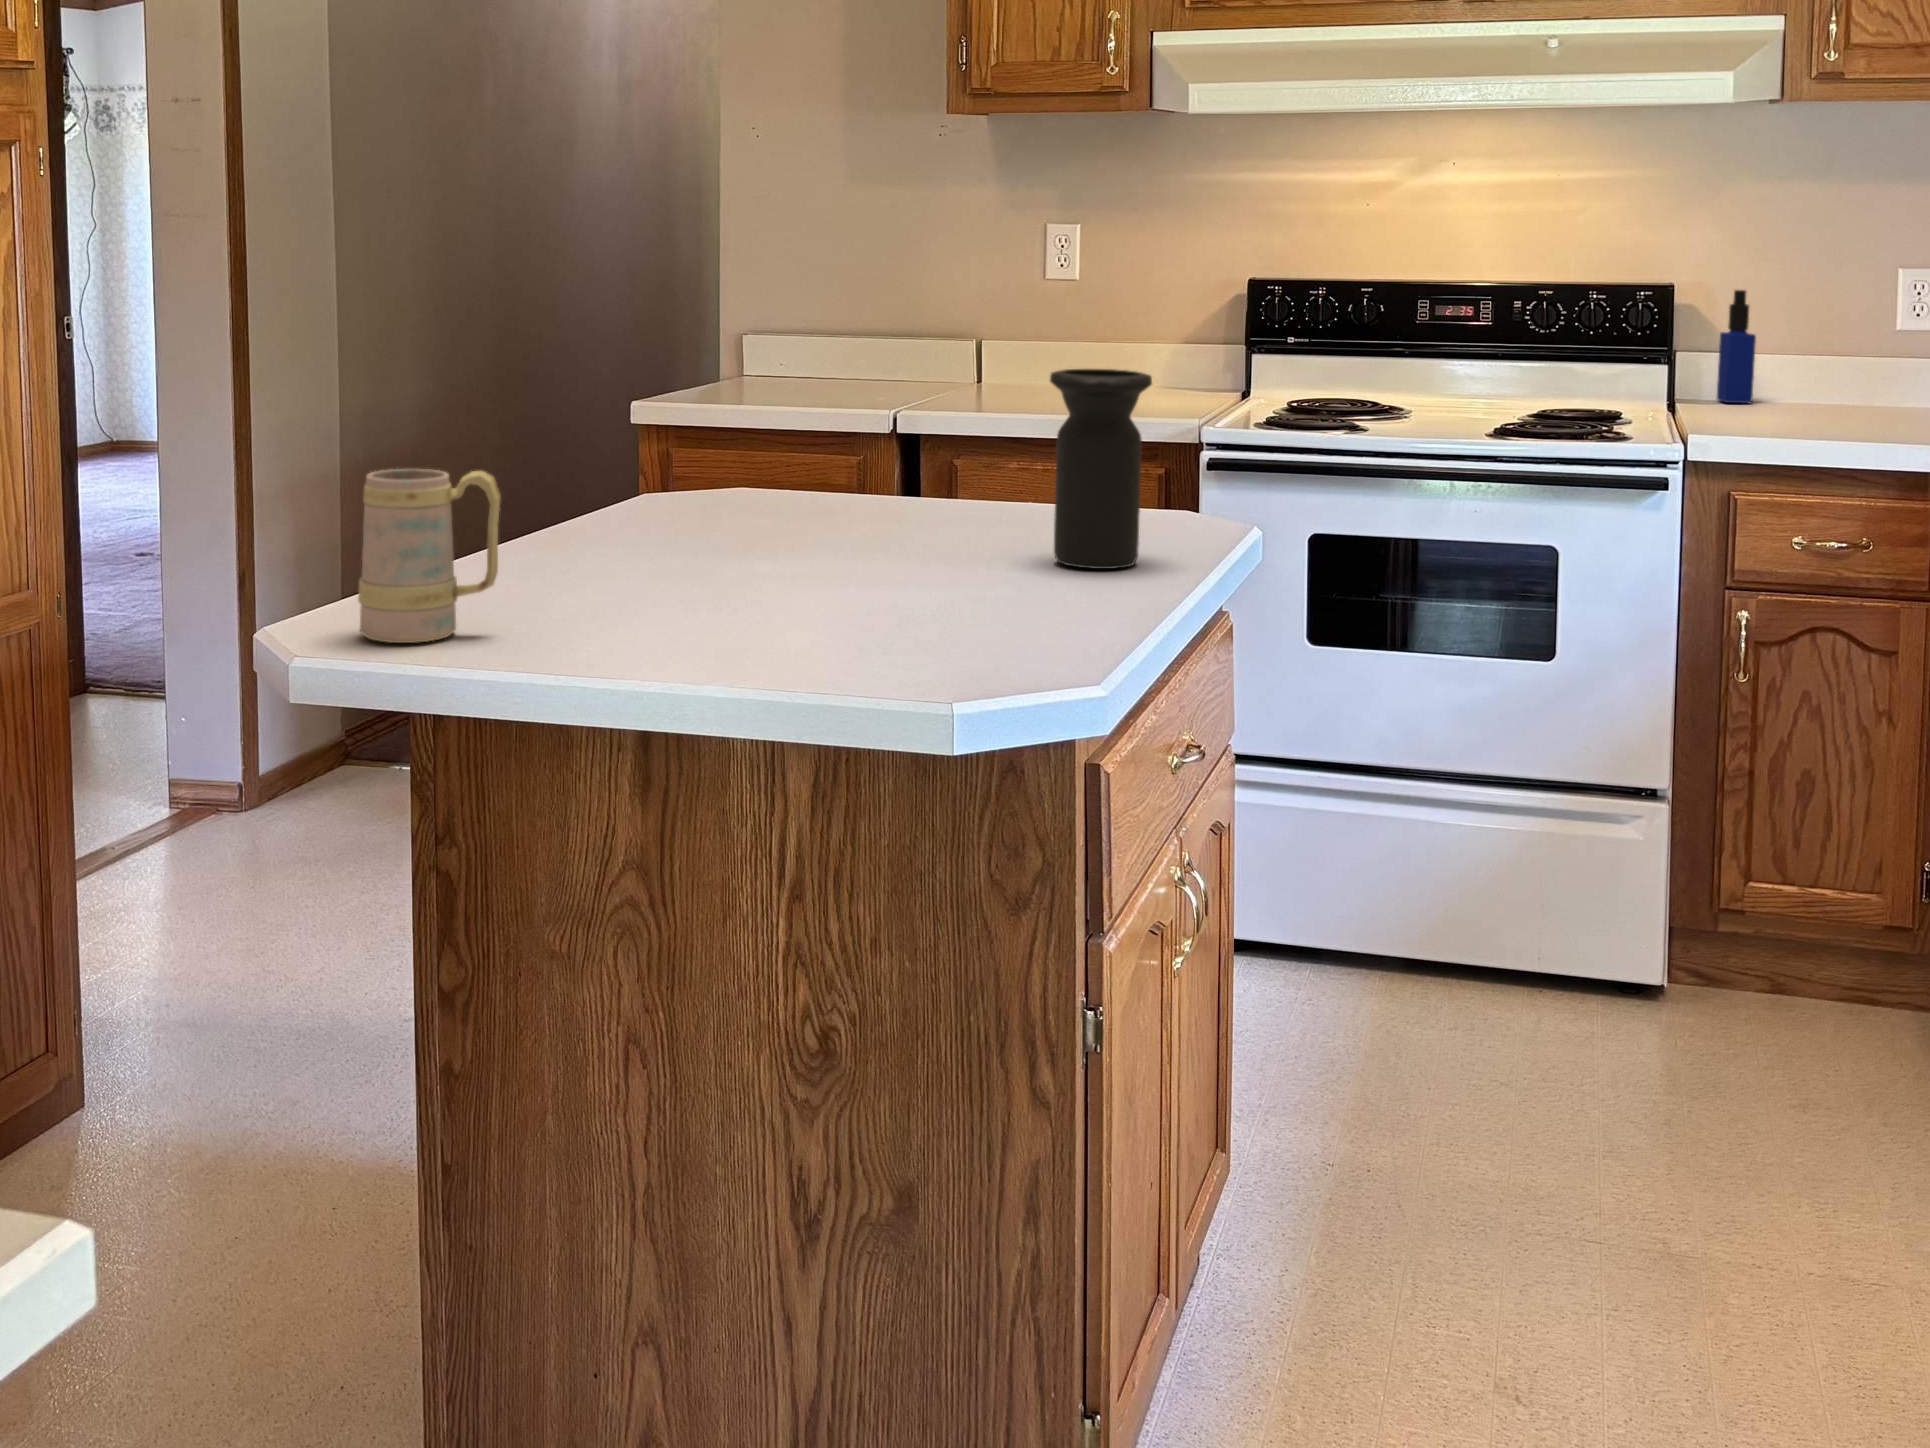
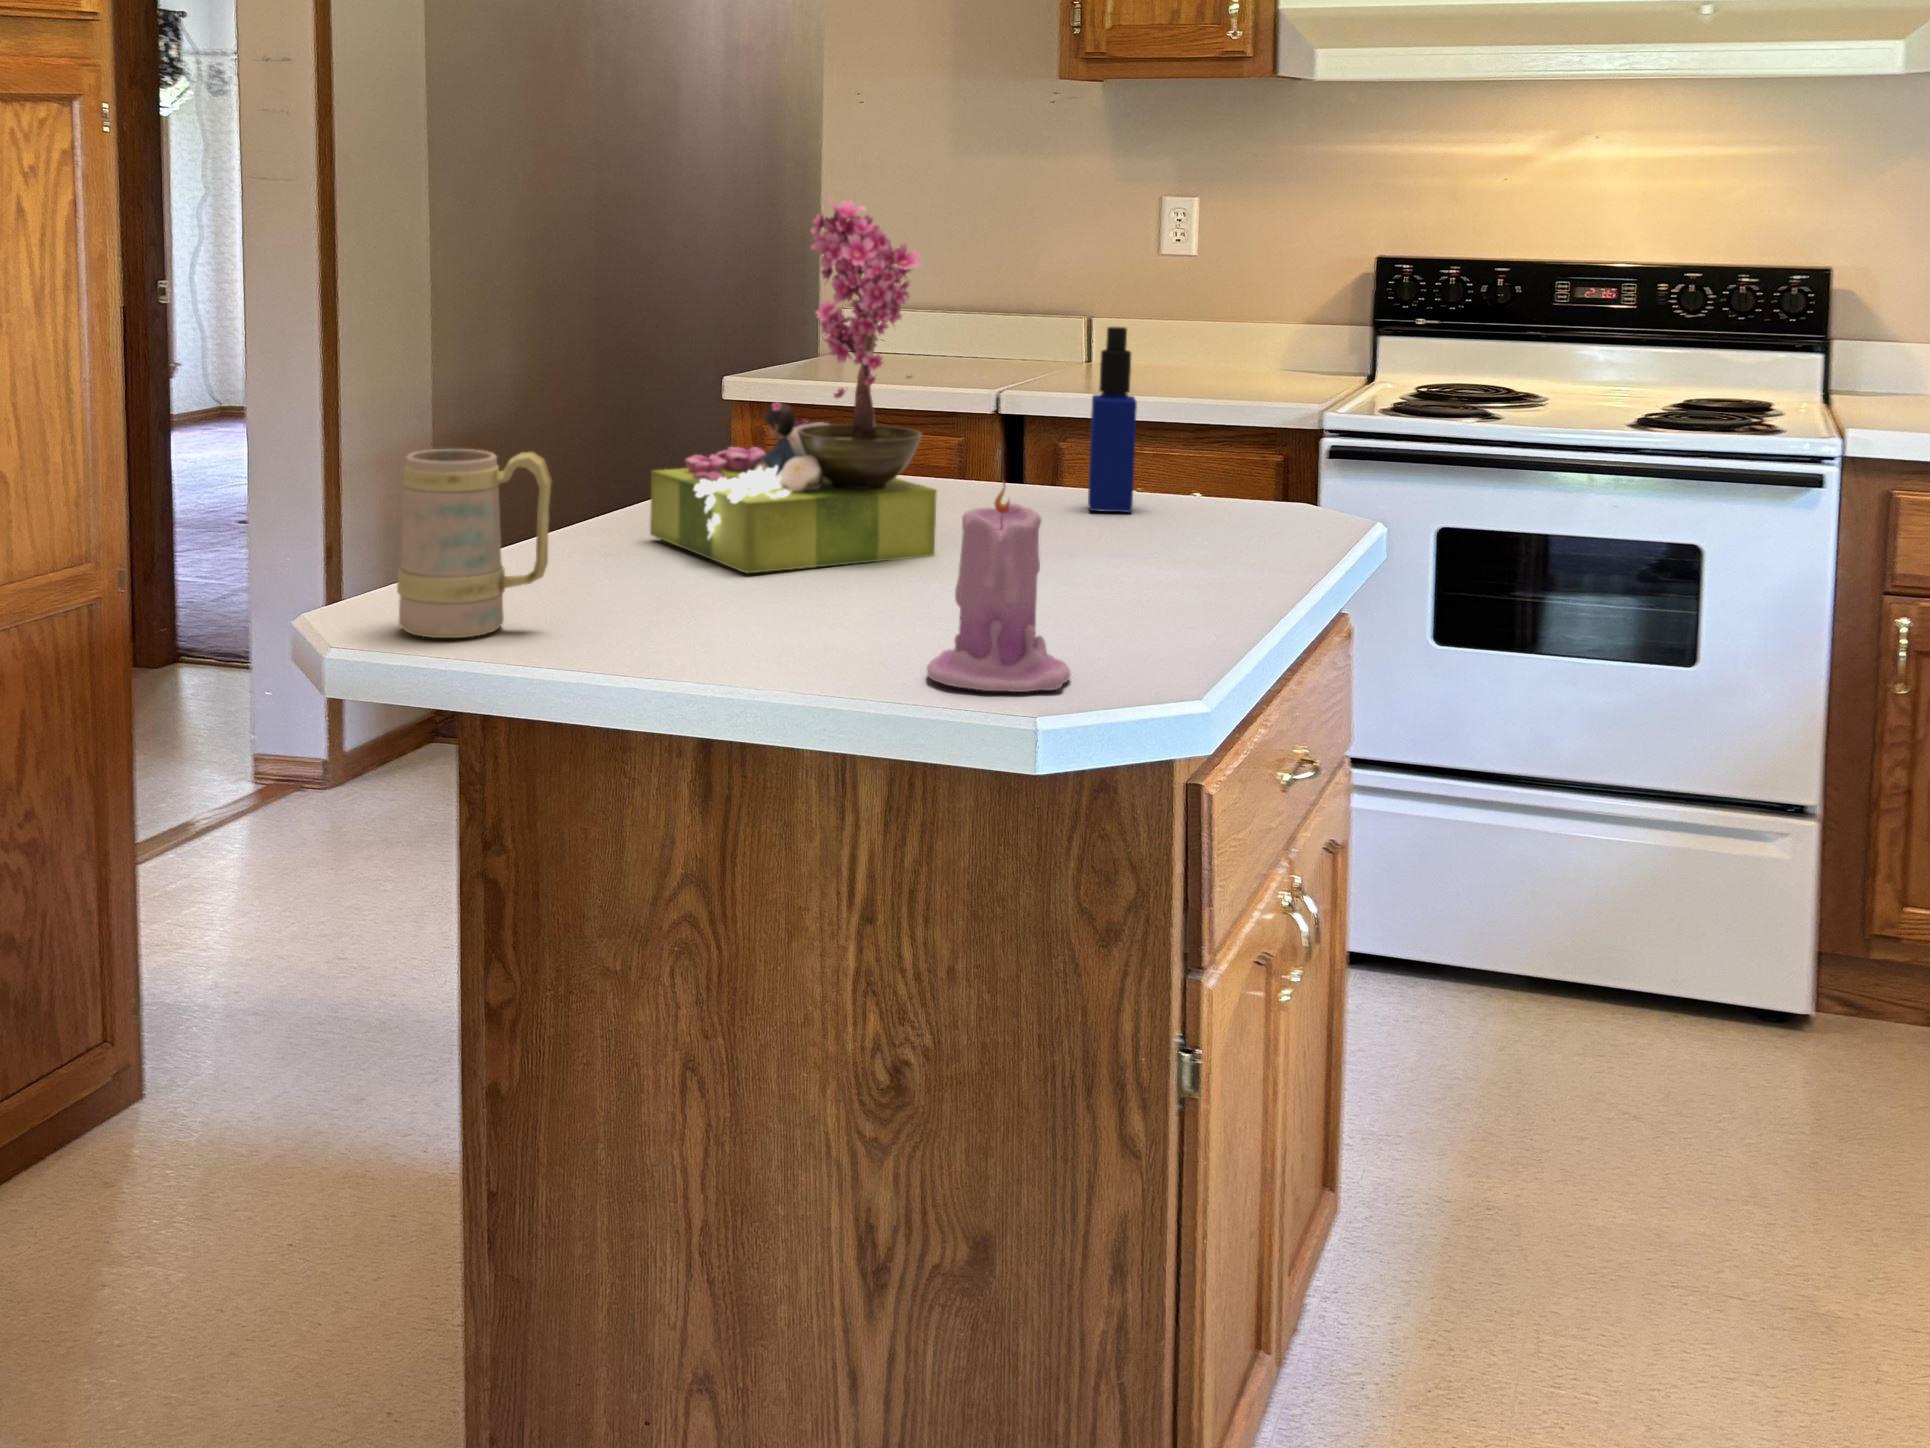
flower arrangement: none [579,228,847,582] -> present [650,199,937,573]
bottle: present [1717,290,1756,403] -> present [1088,327,1137,512]
vase: present [1050,369,1152,569] -> none [1157,350,1269,566]
candle: none [851,488,981,678] -> present [927,484,1070,692]

